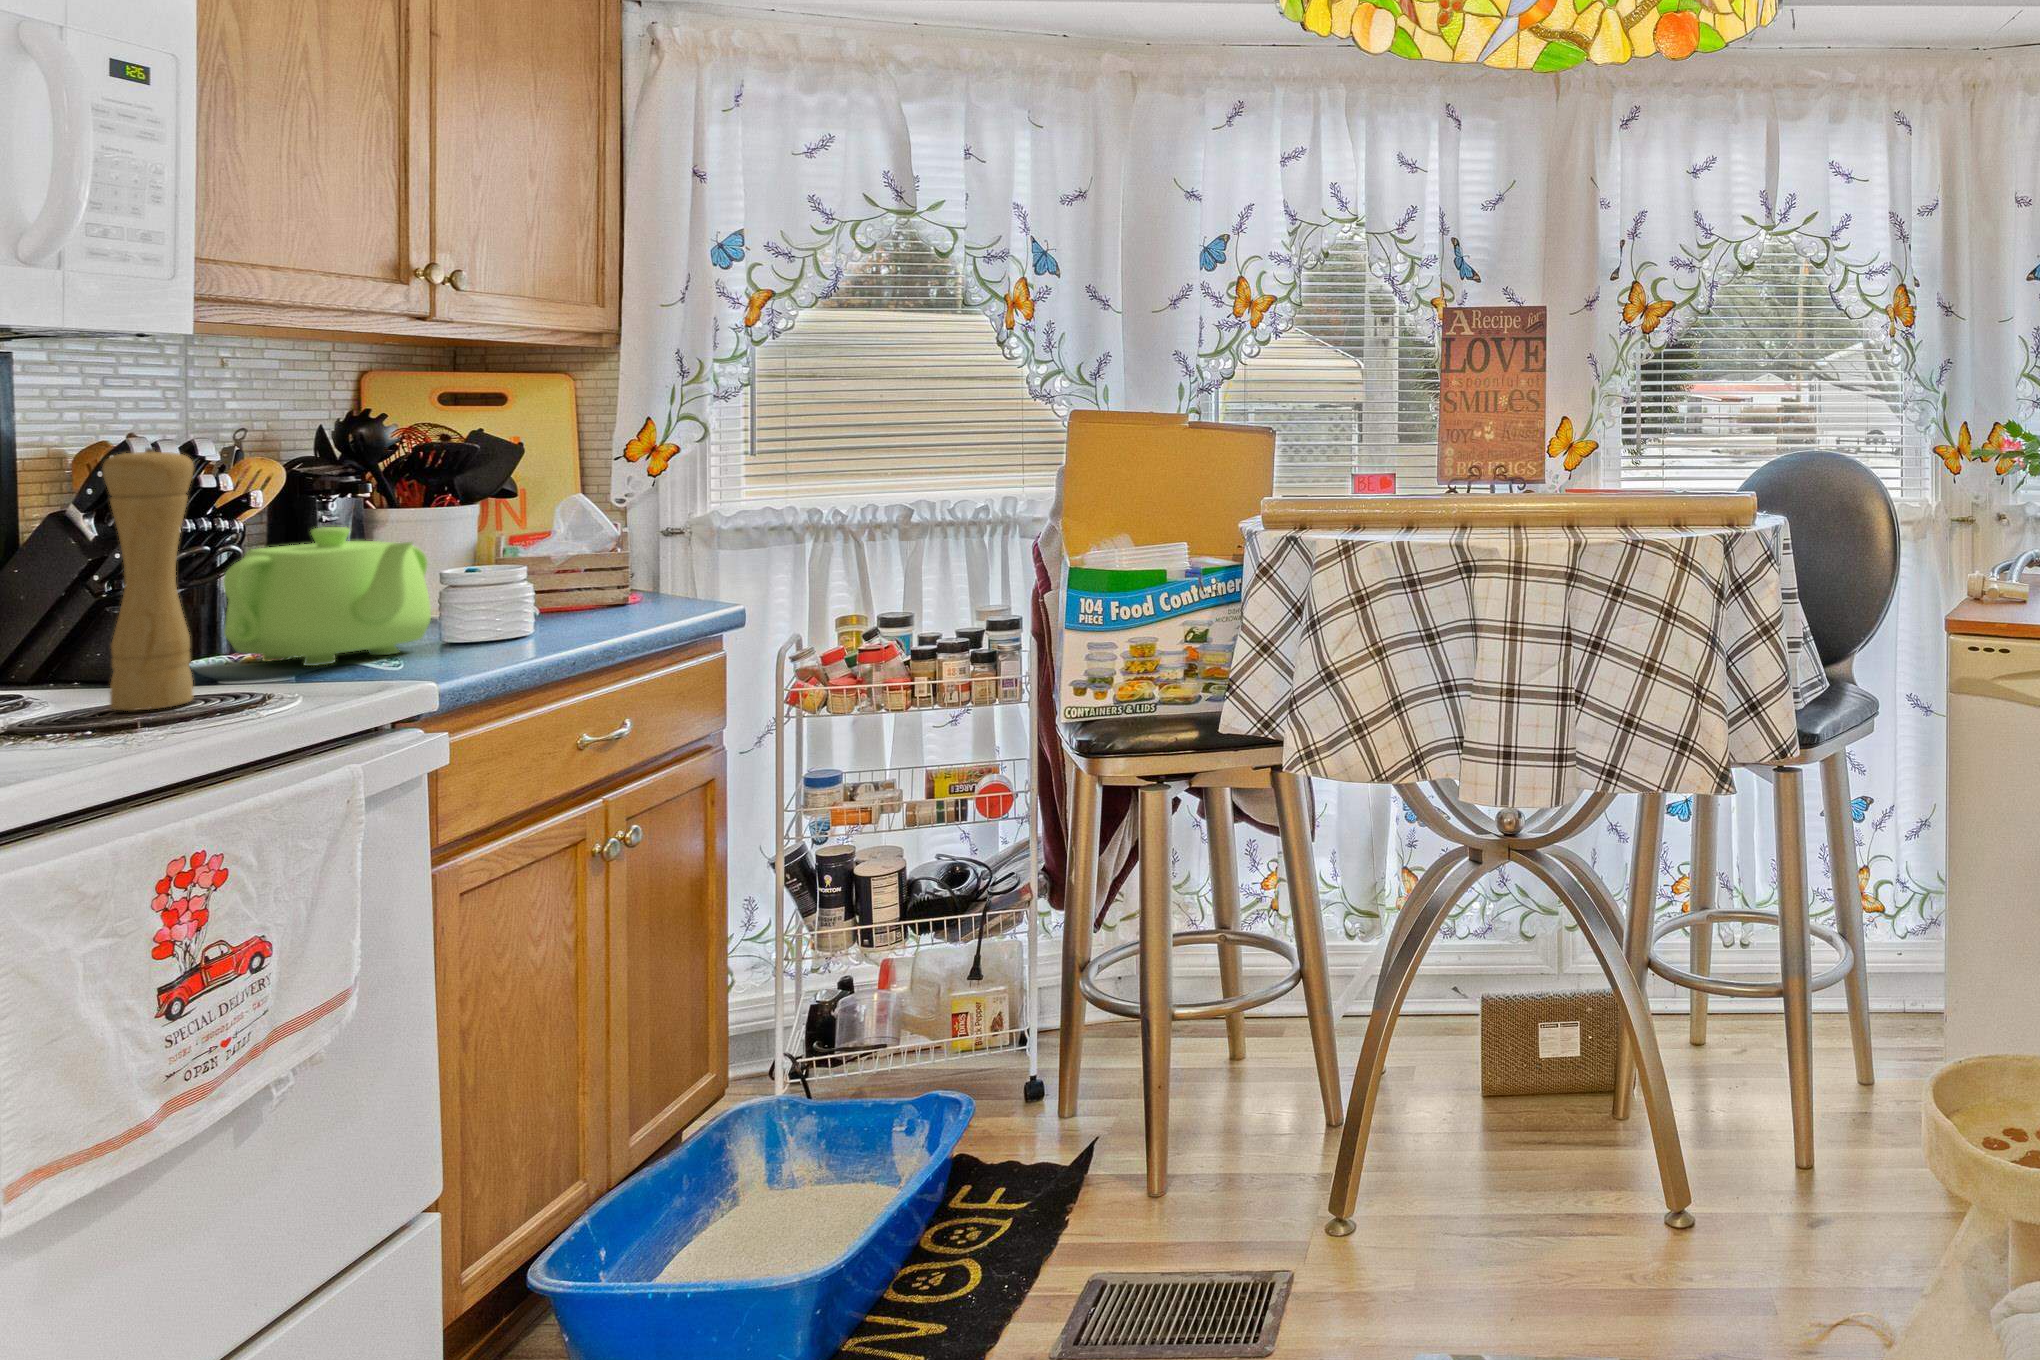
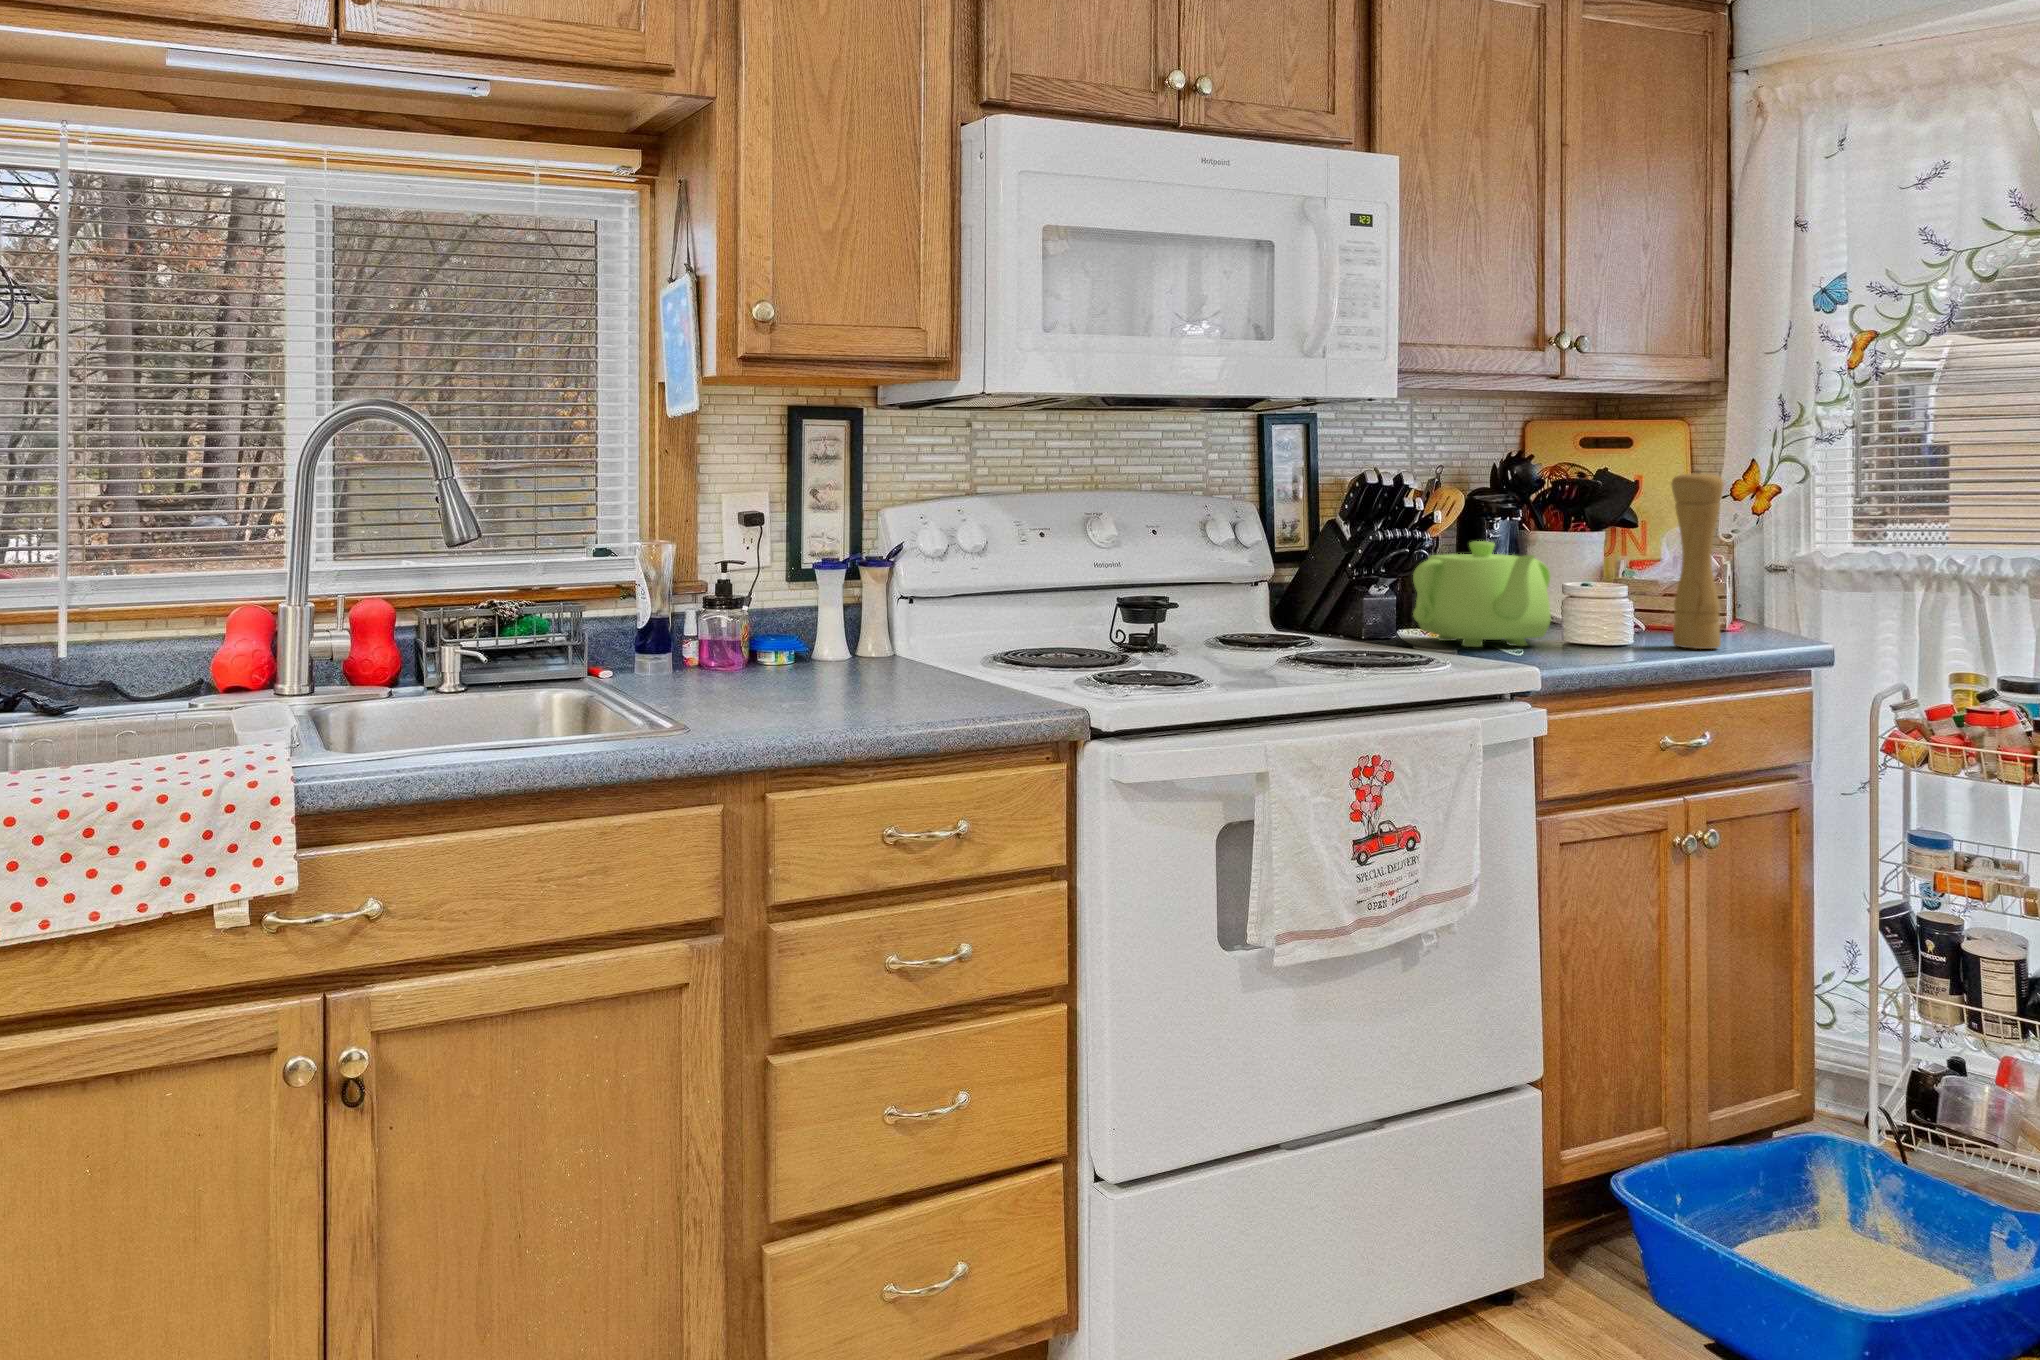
pepper mill: present [103,448,194,711] -> present [1672,470,1723,649]

